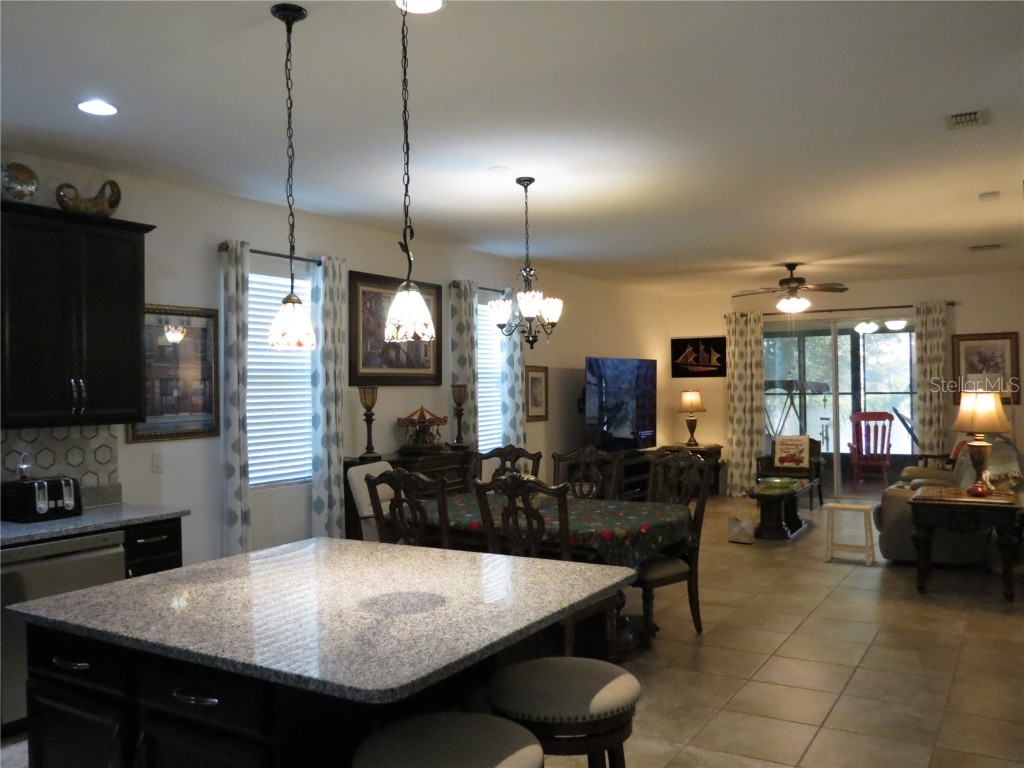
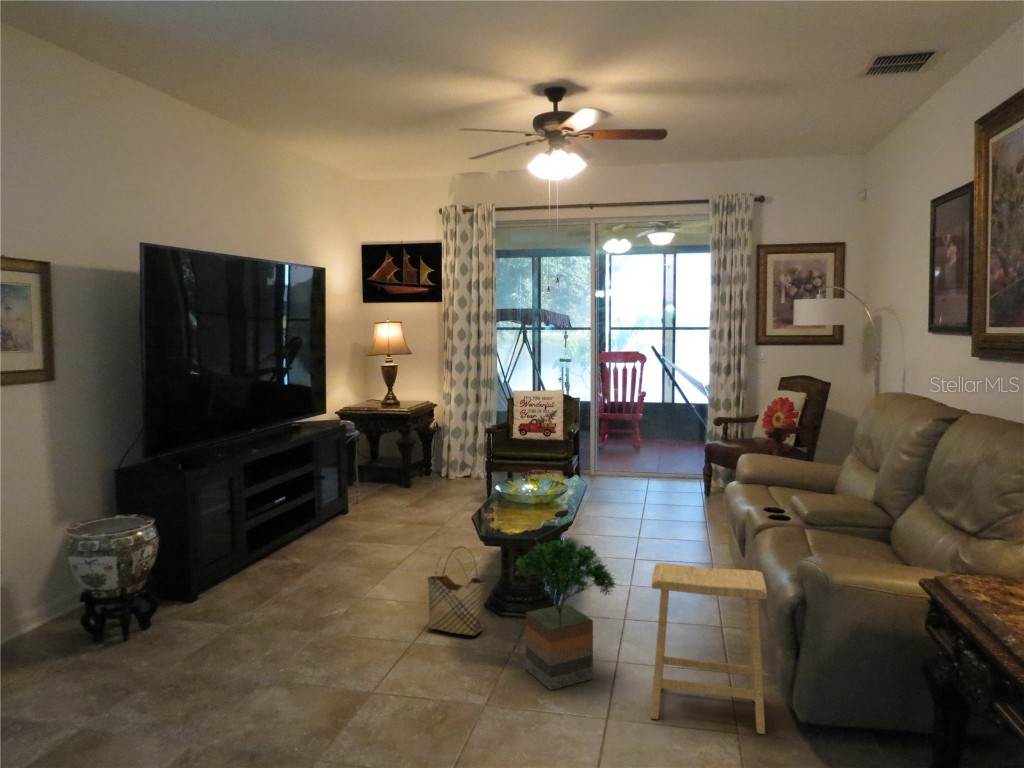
potted tree: none [767,495,813,555] -> present [516,539,615,690]

